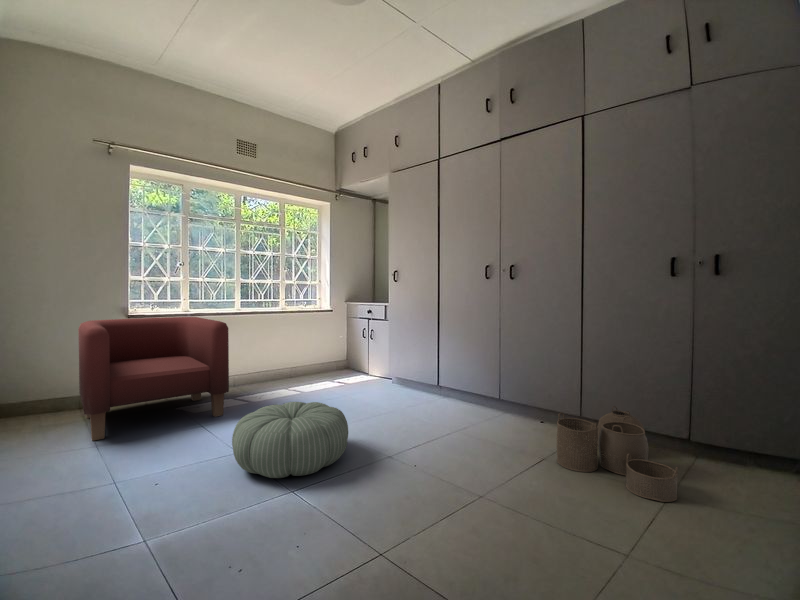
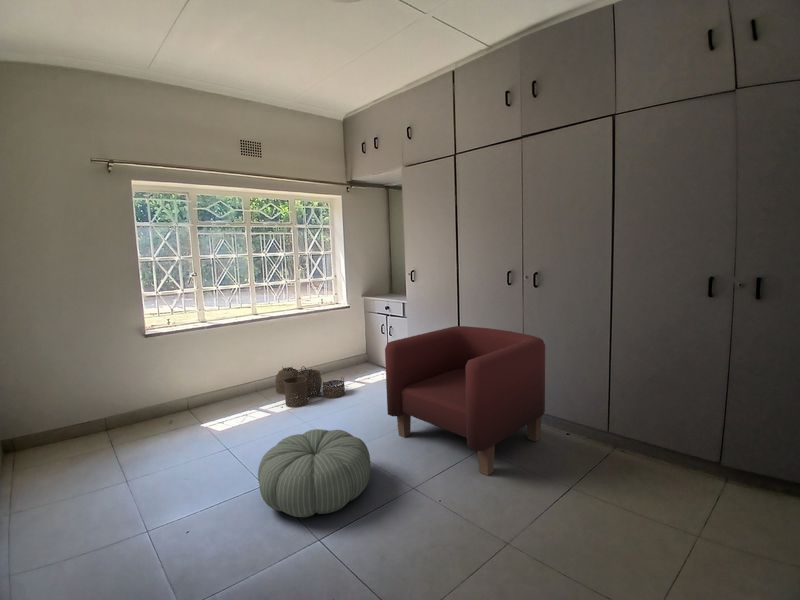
armchair: present [78,317,229,441] -> present [385,326,545,476]
woven basket: present [557,406,678,502] -> present [276,366,345,407]

